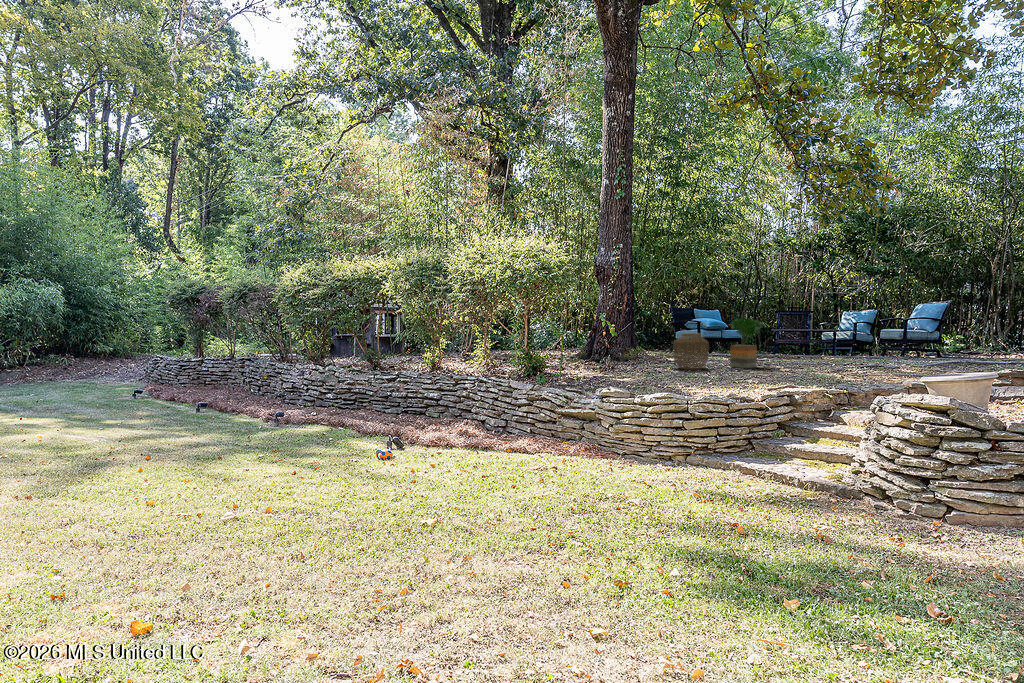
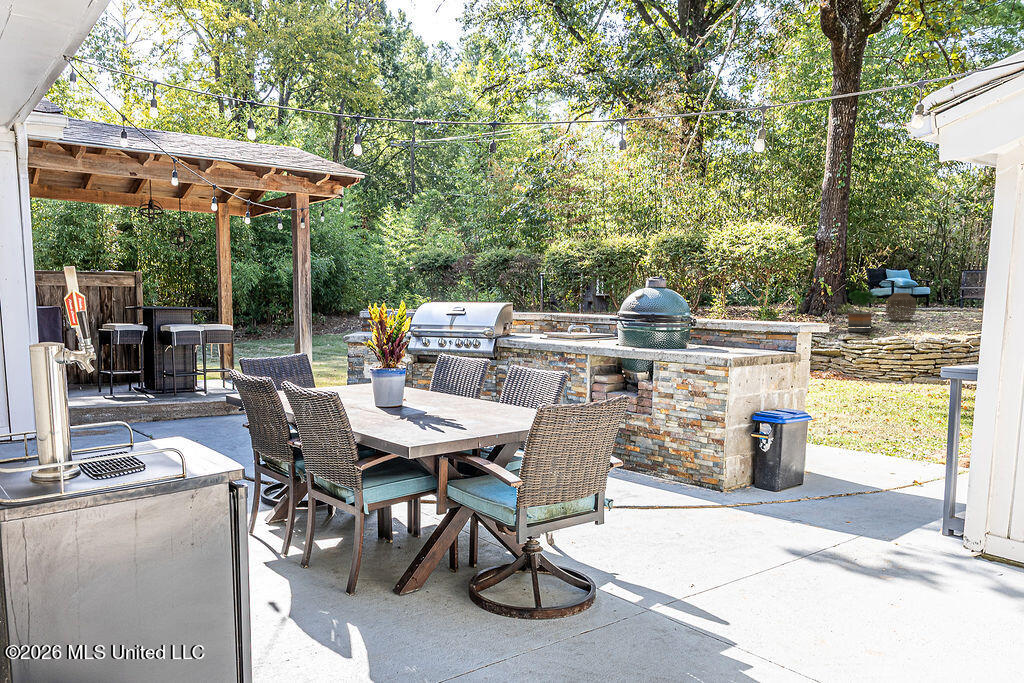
potted tree: present [730,318,762,368] -> present [848,290,876,332]

